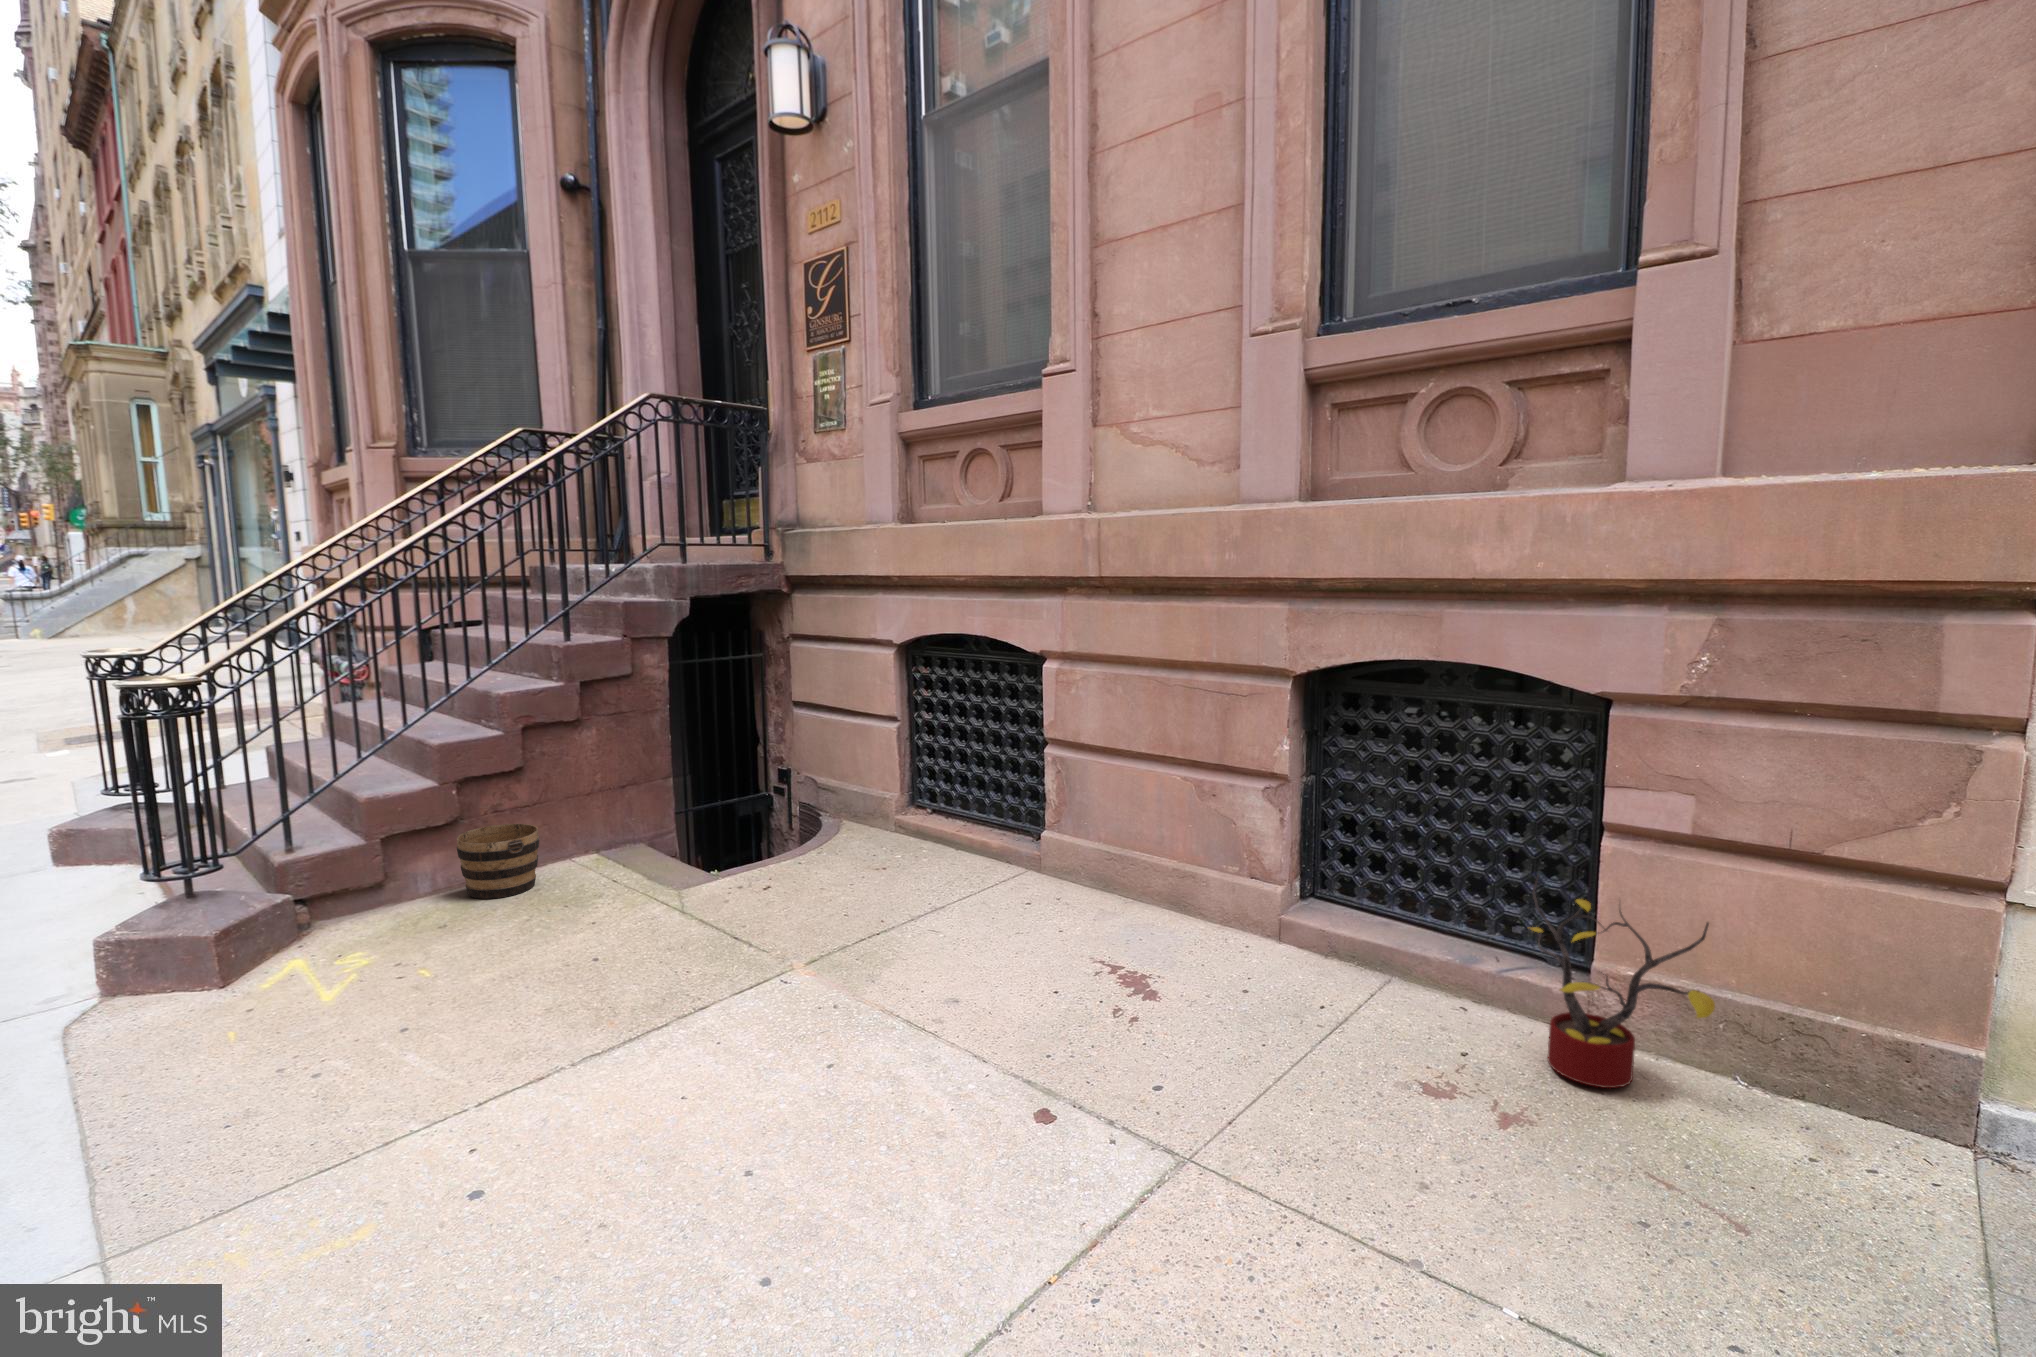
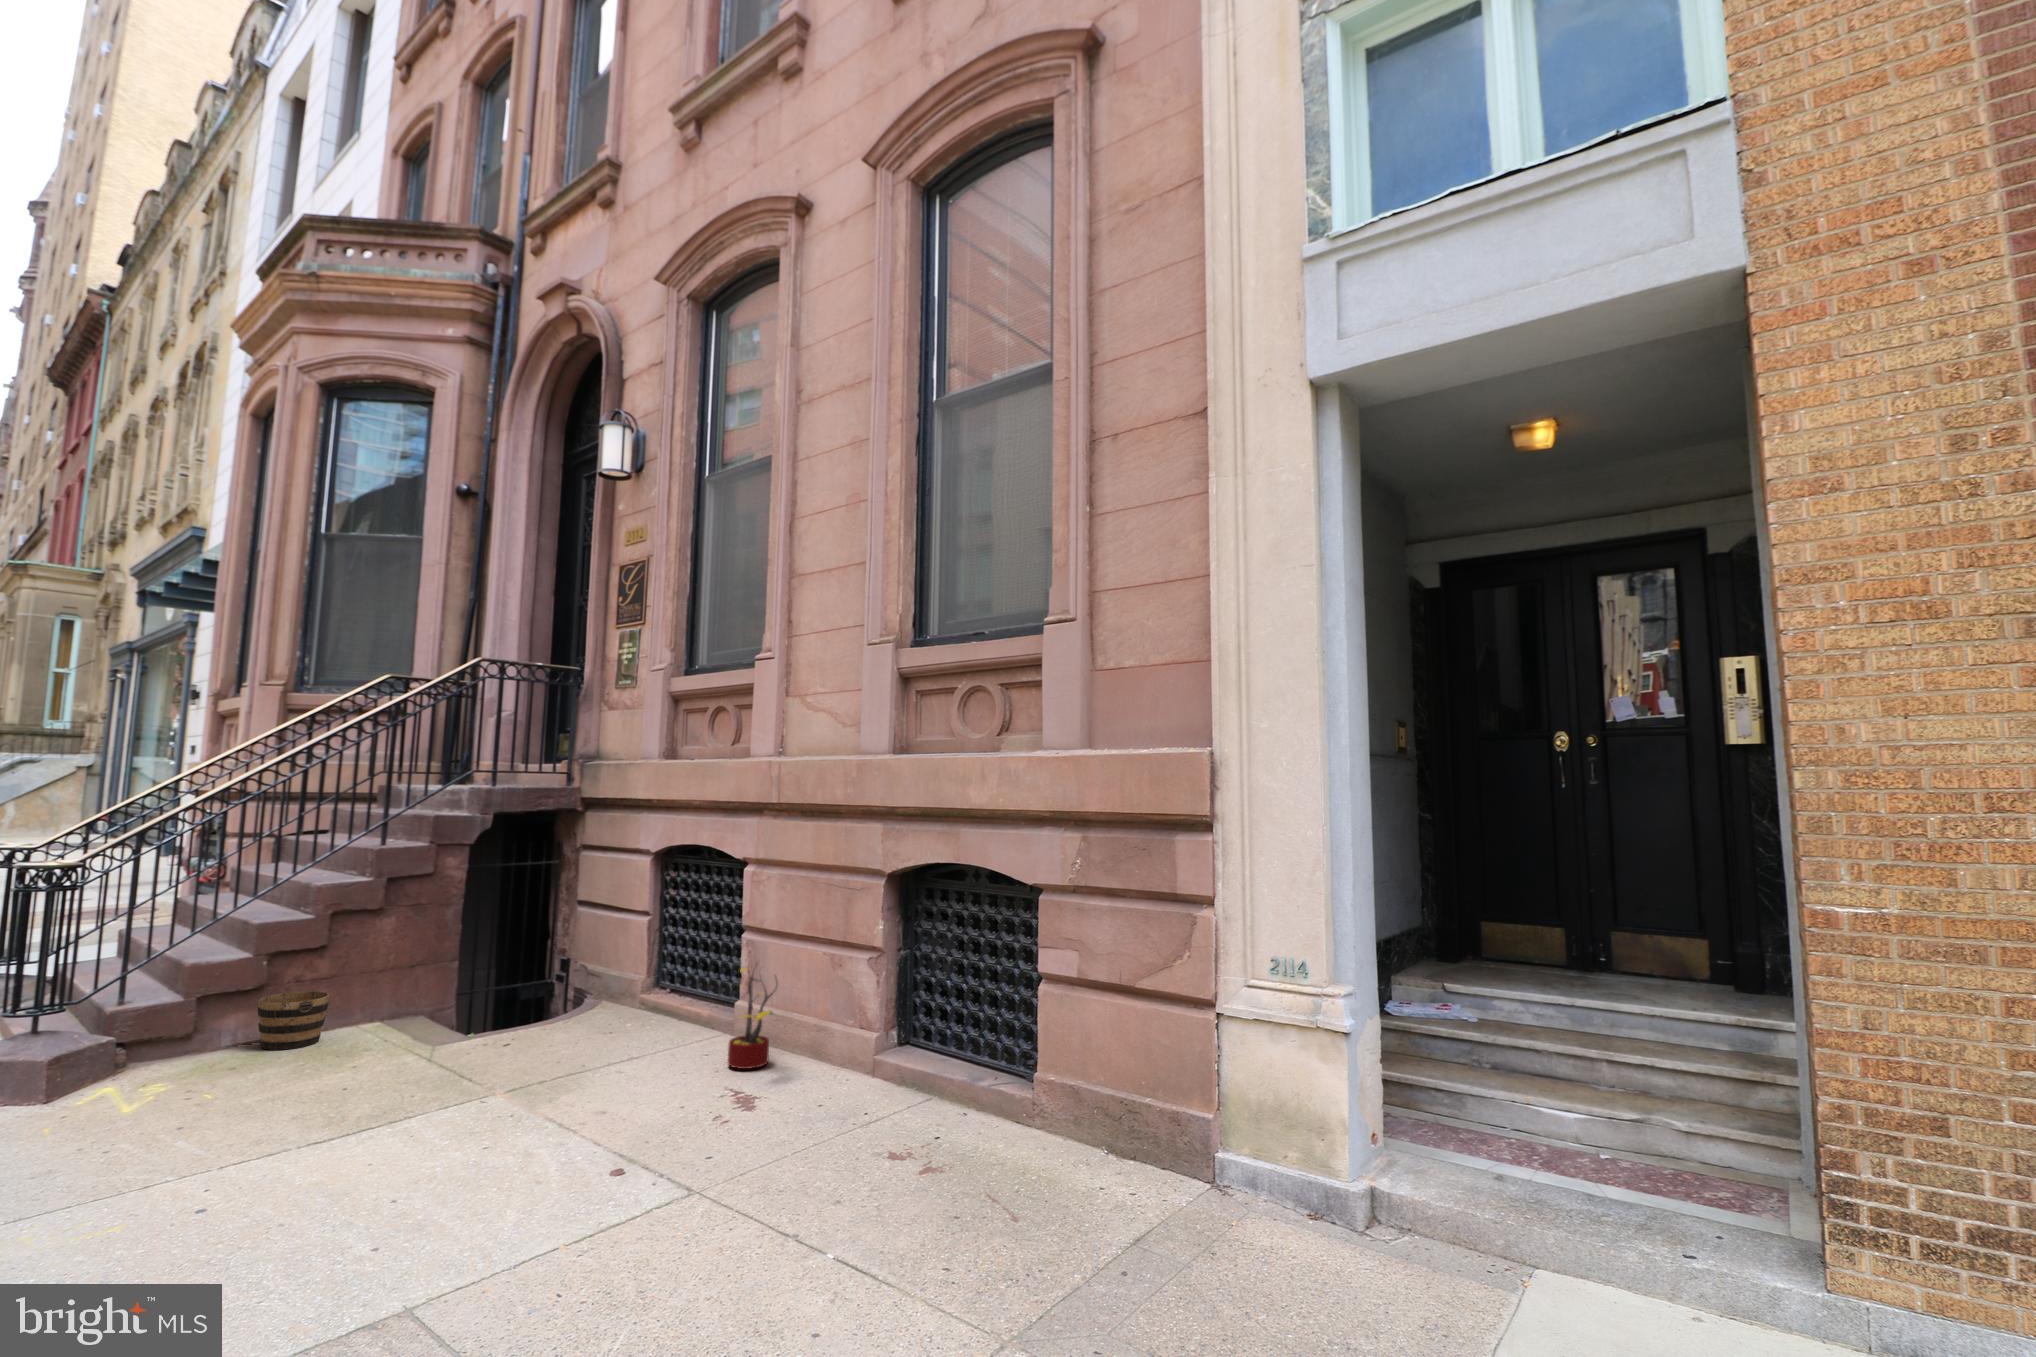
decorative plant: present [1529,875,1715,1088] -> present [728,966,774,1069]

